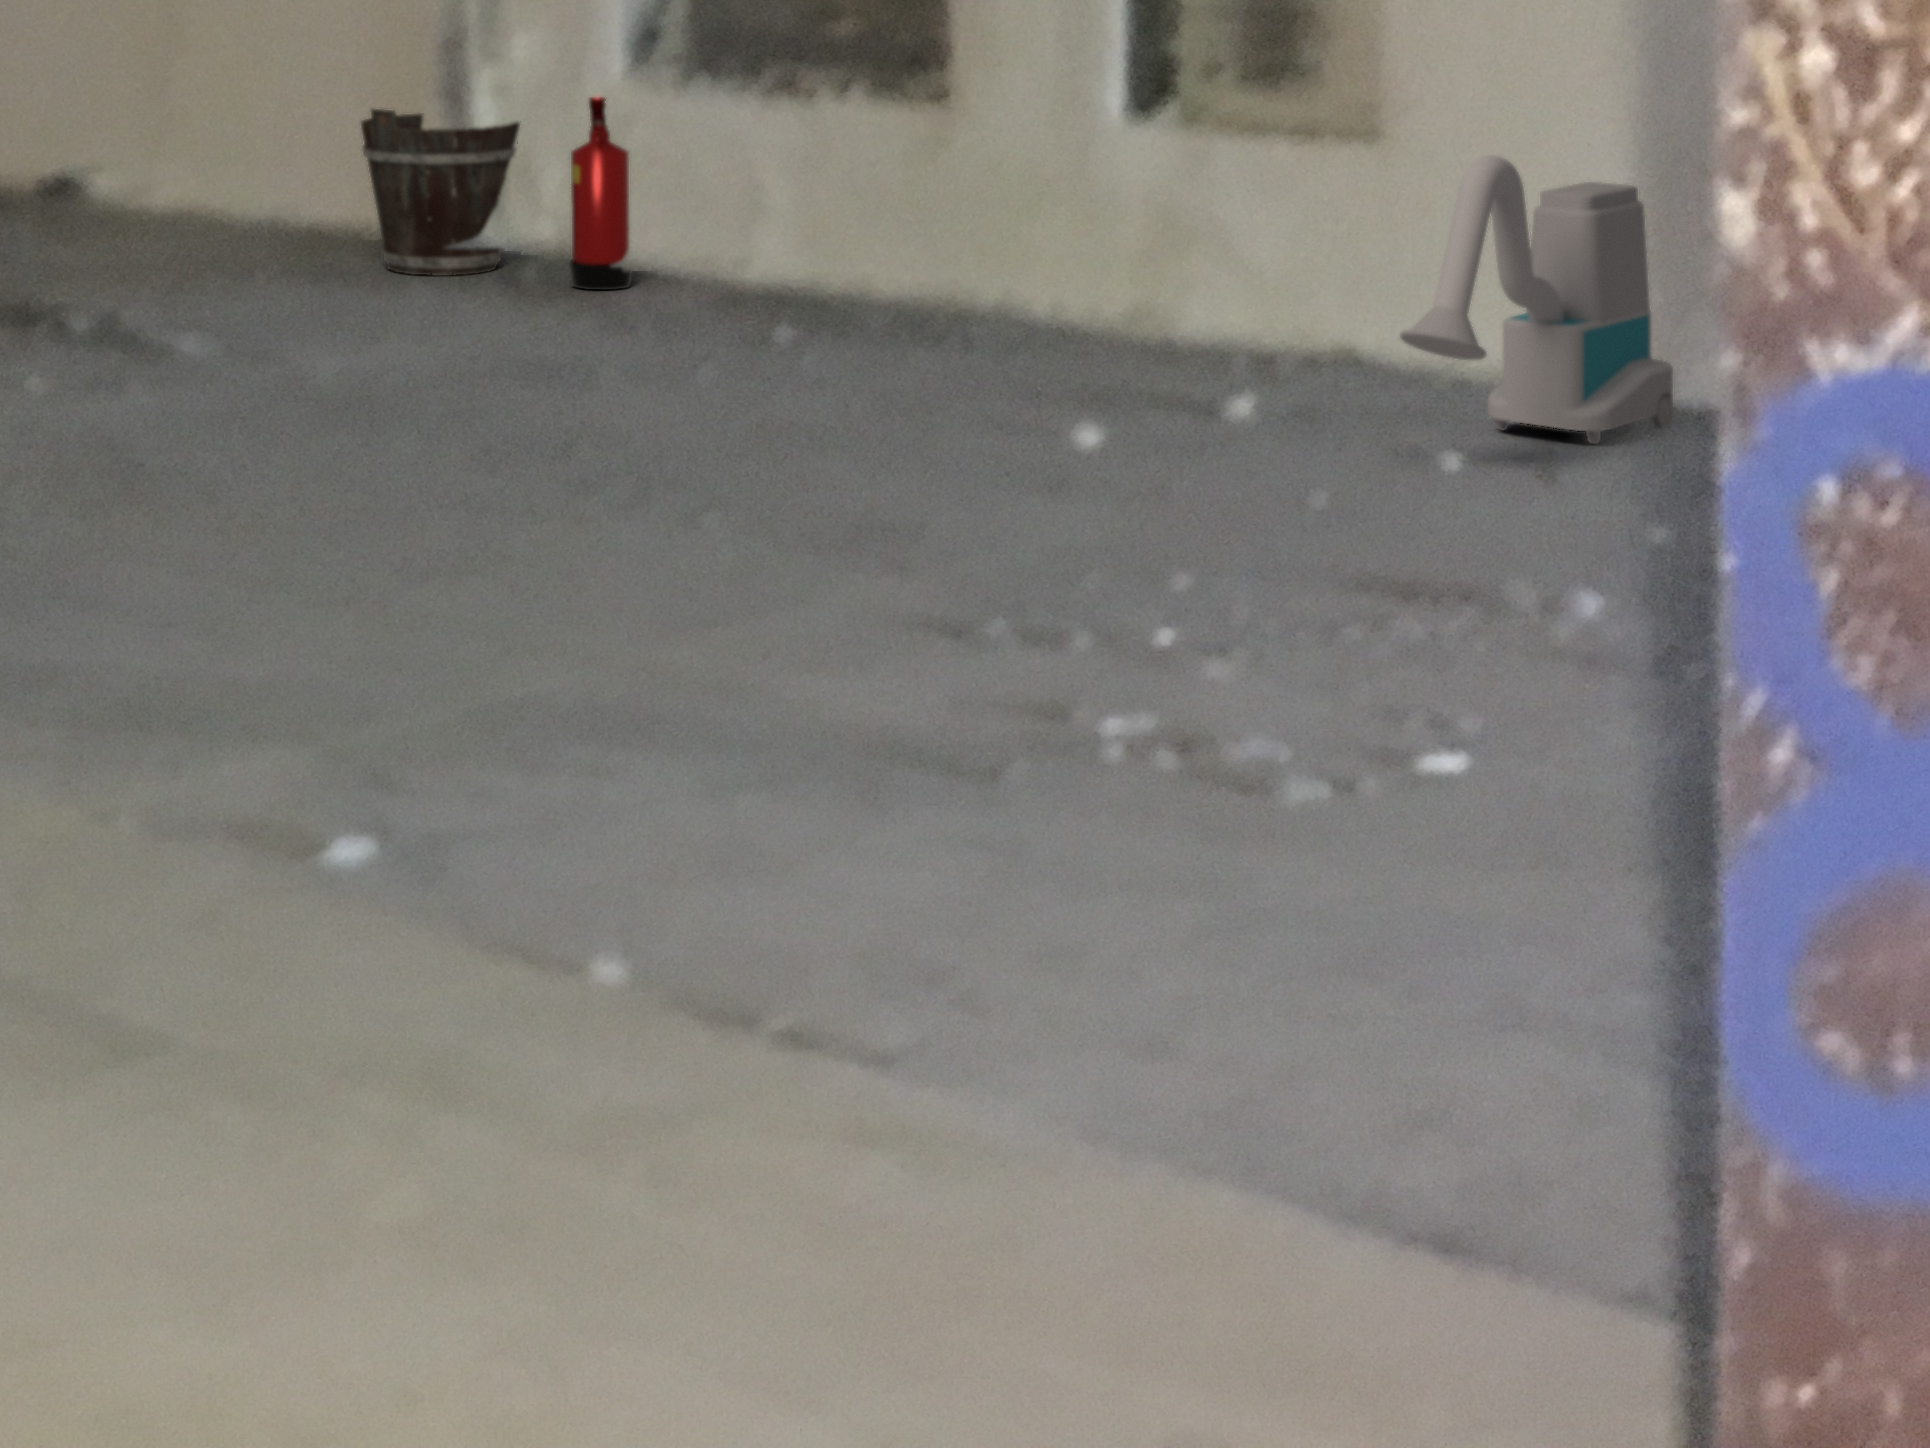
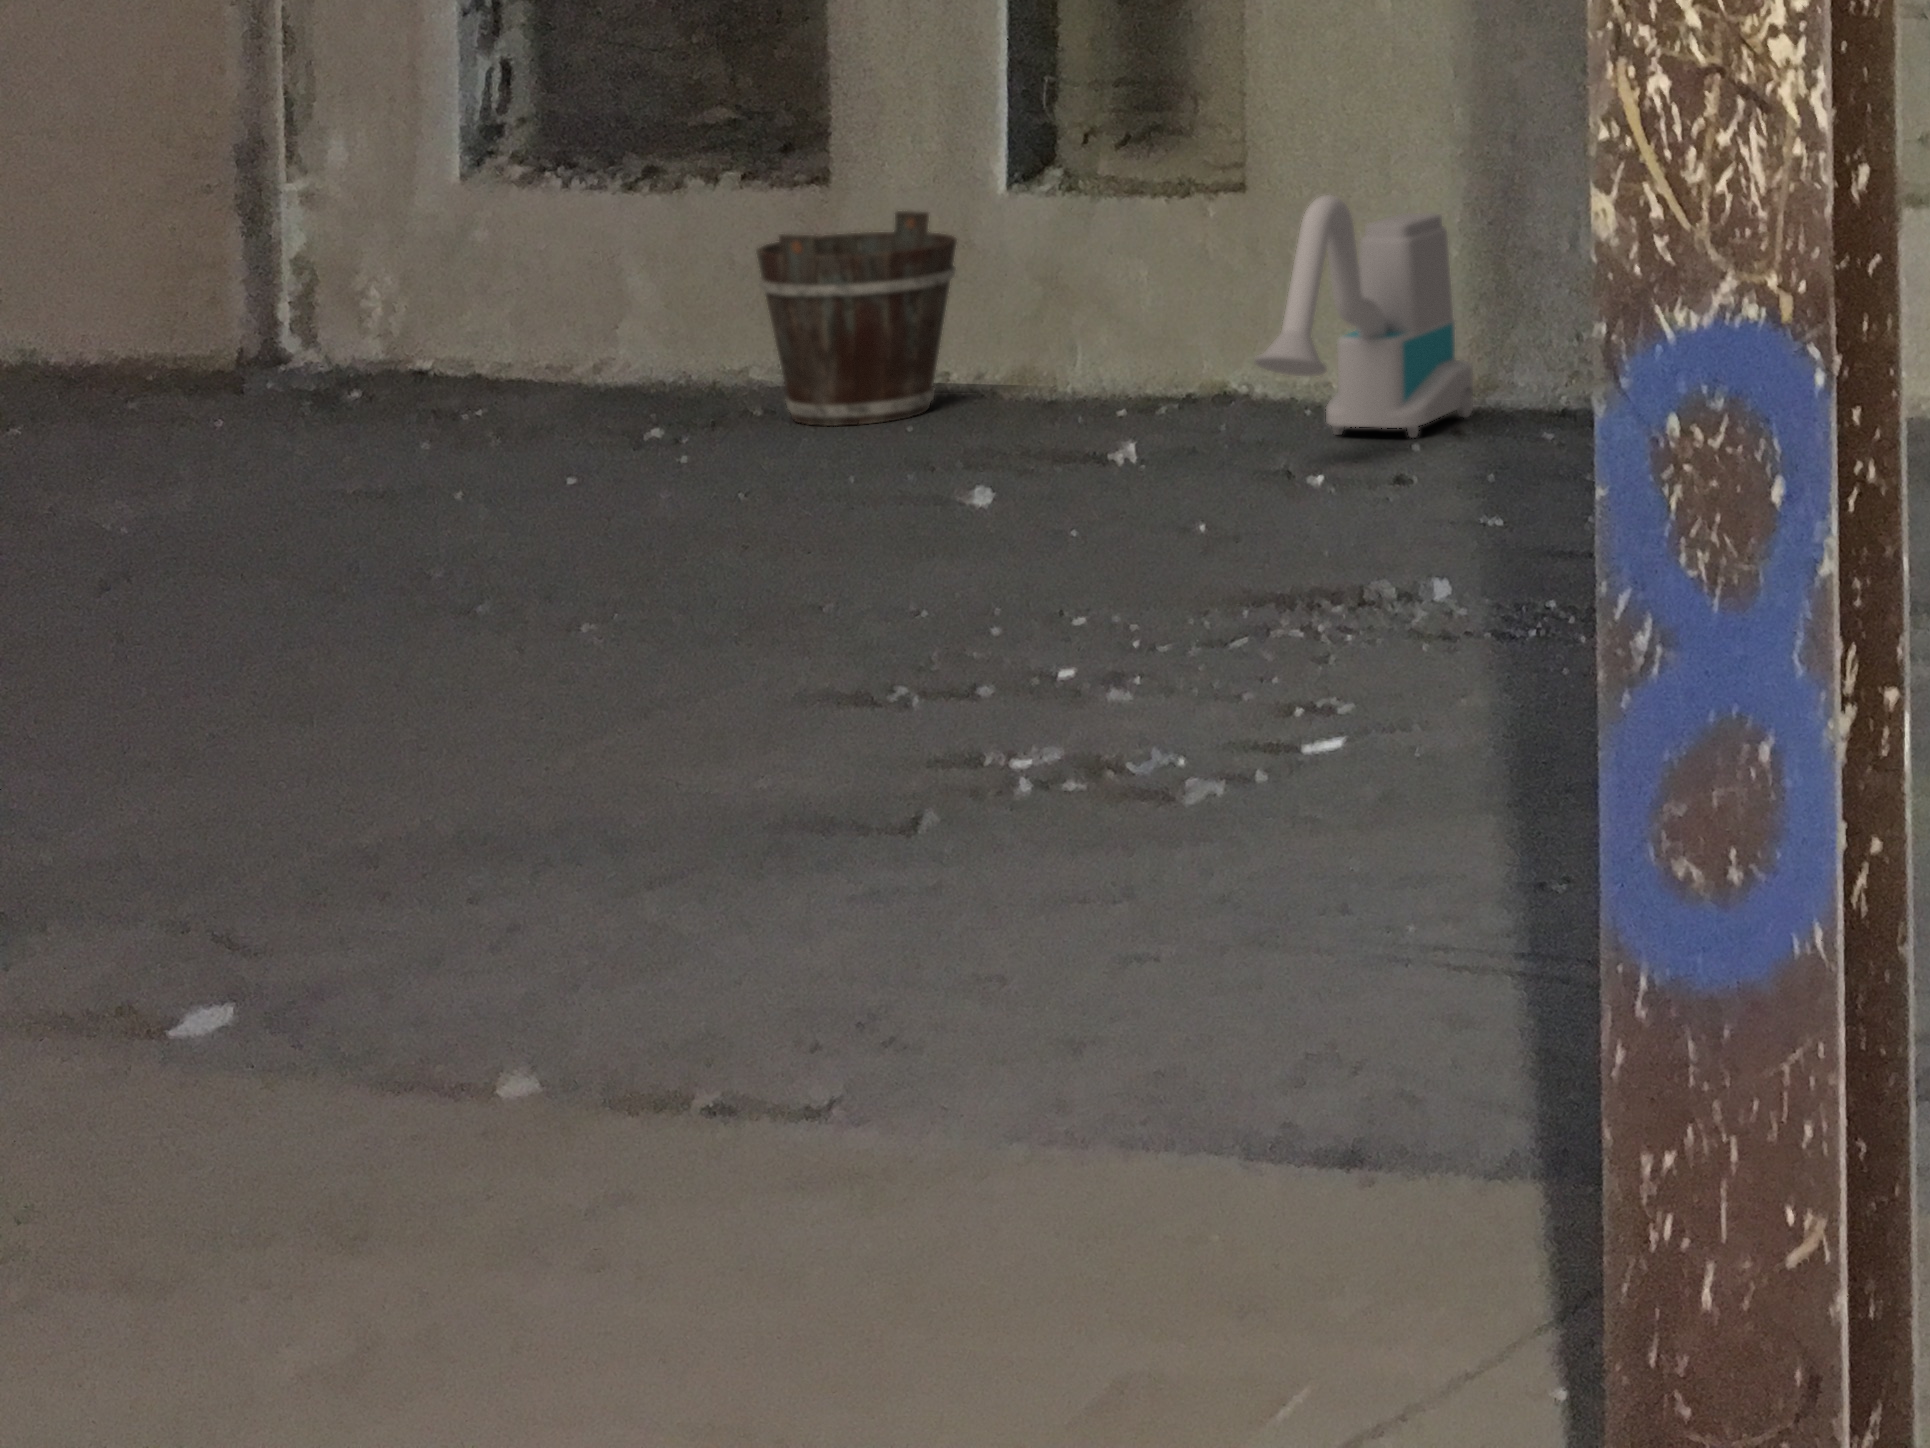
fire extinguisher: present [569,97,632,290] -> none [402,194,479,398]
bucket: present [361,109,520,276] -> present [757,211,957,426]

